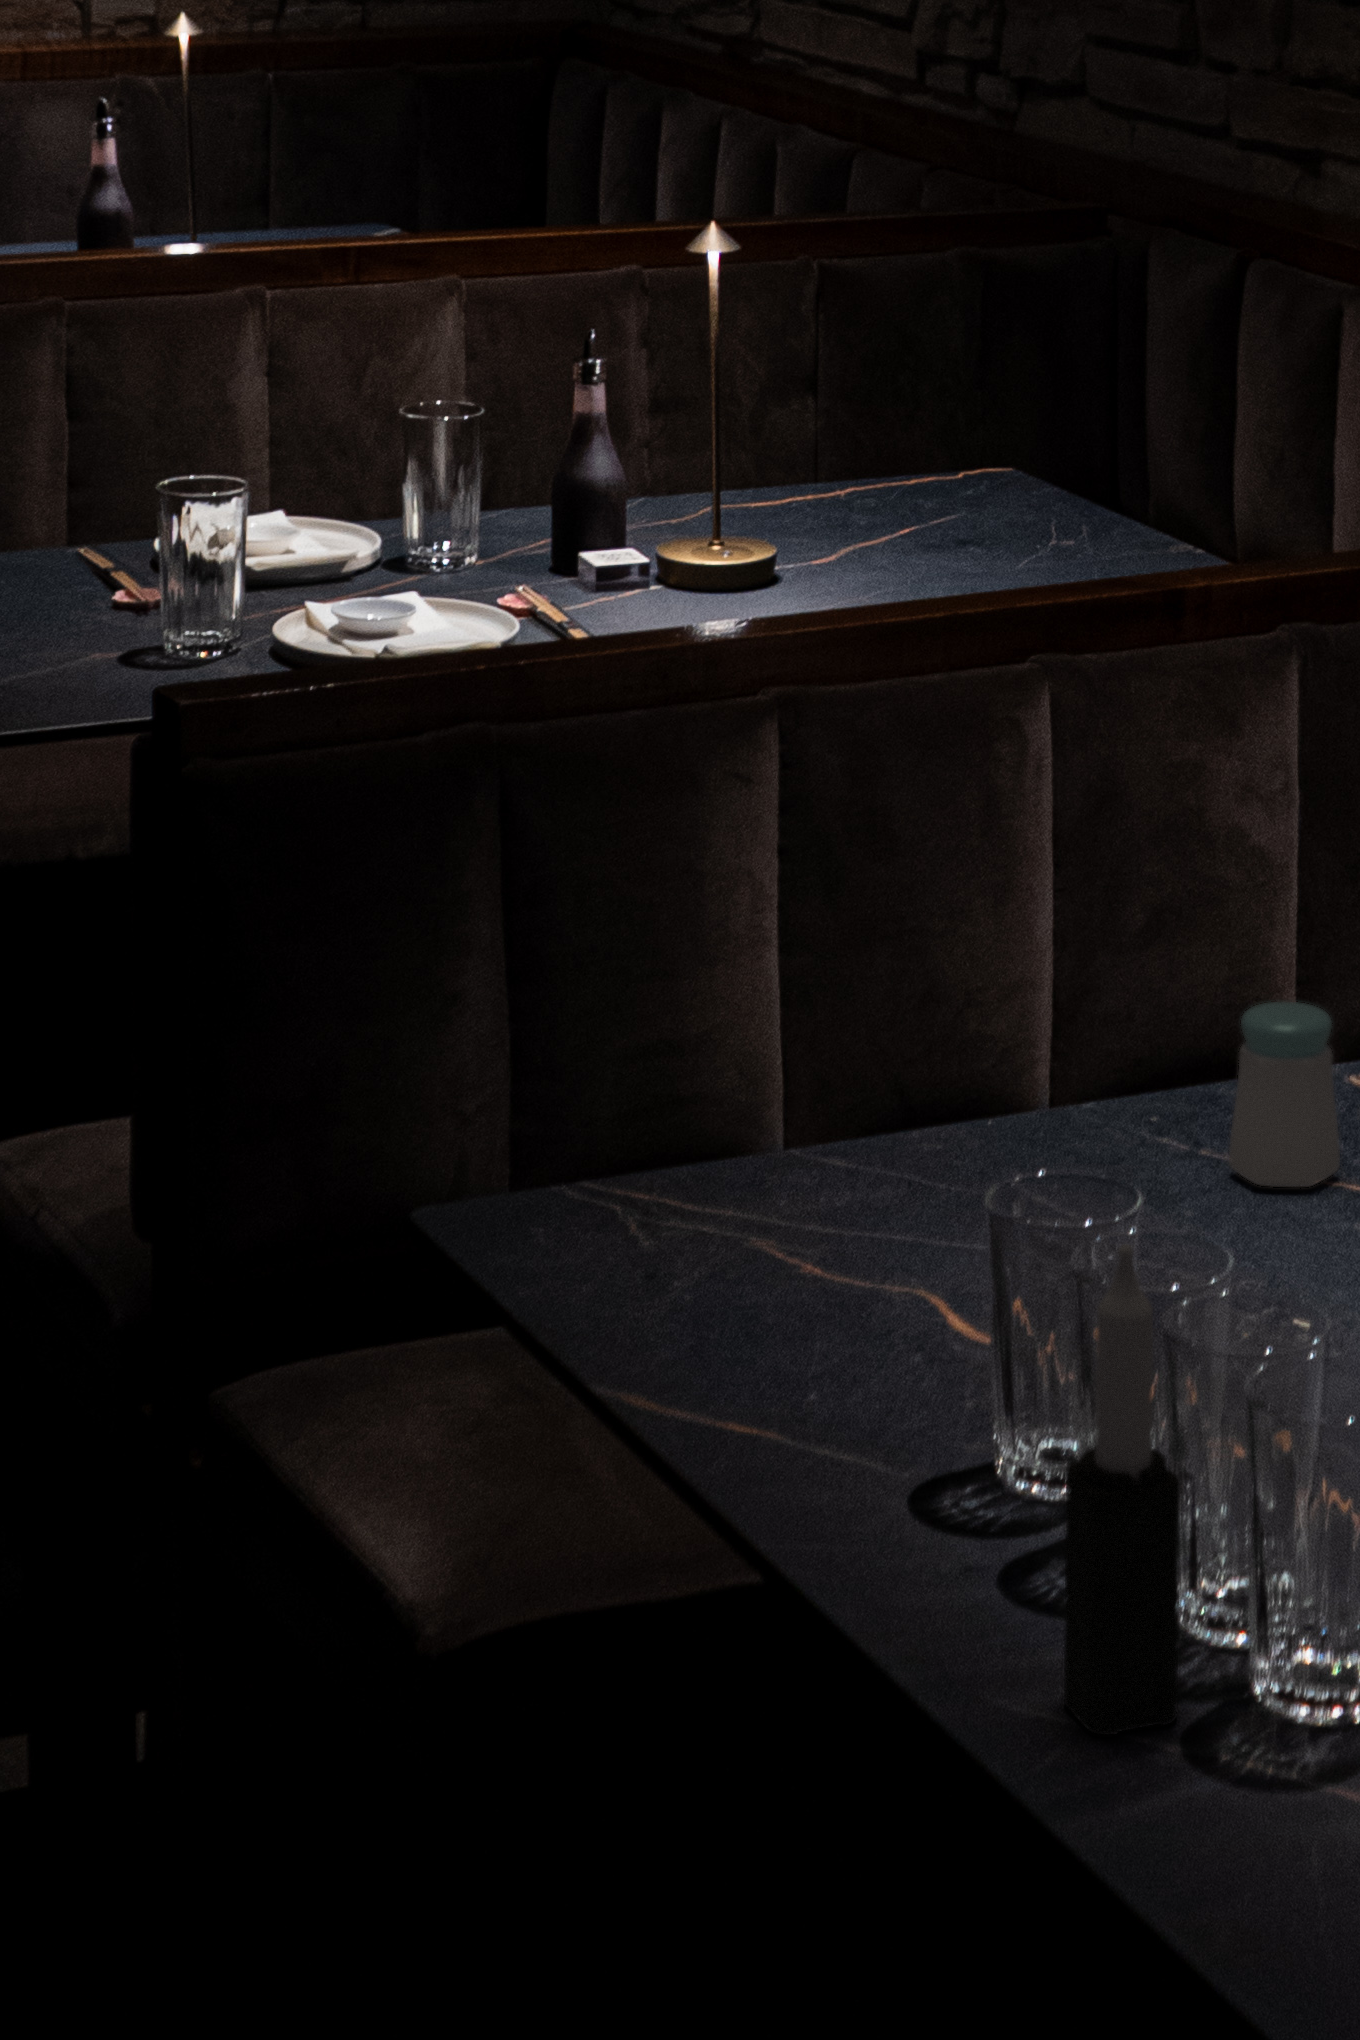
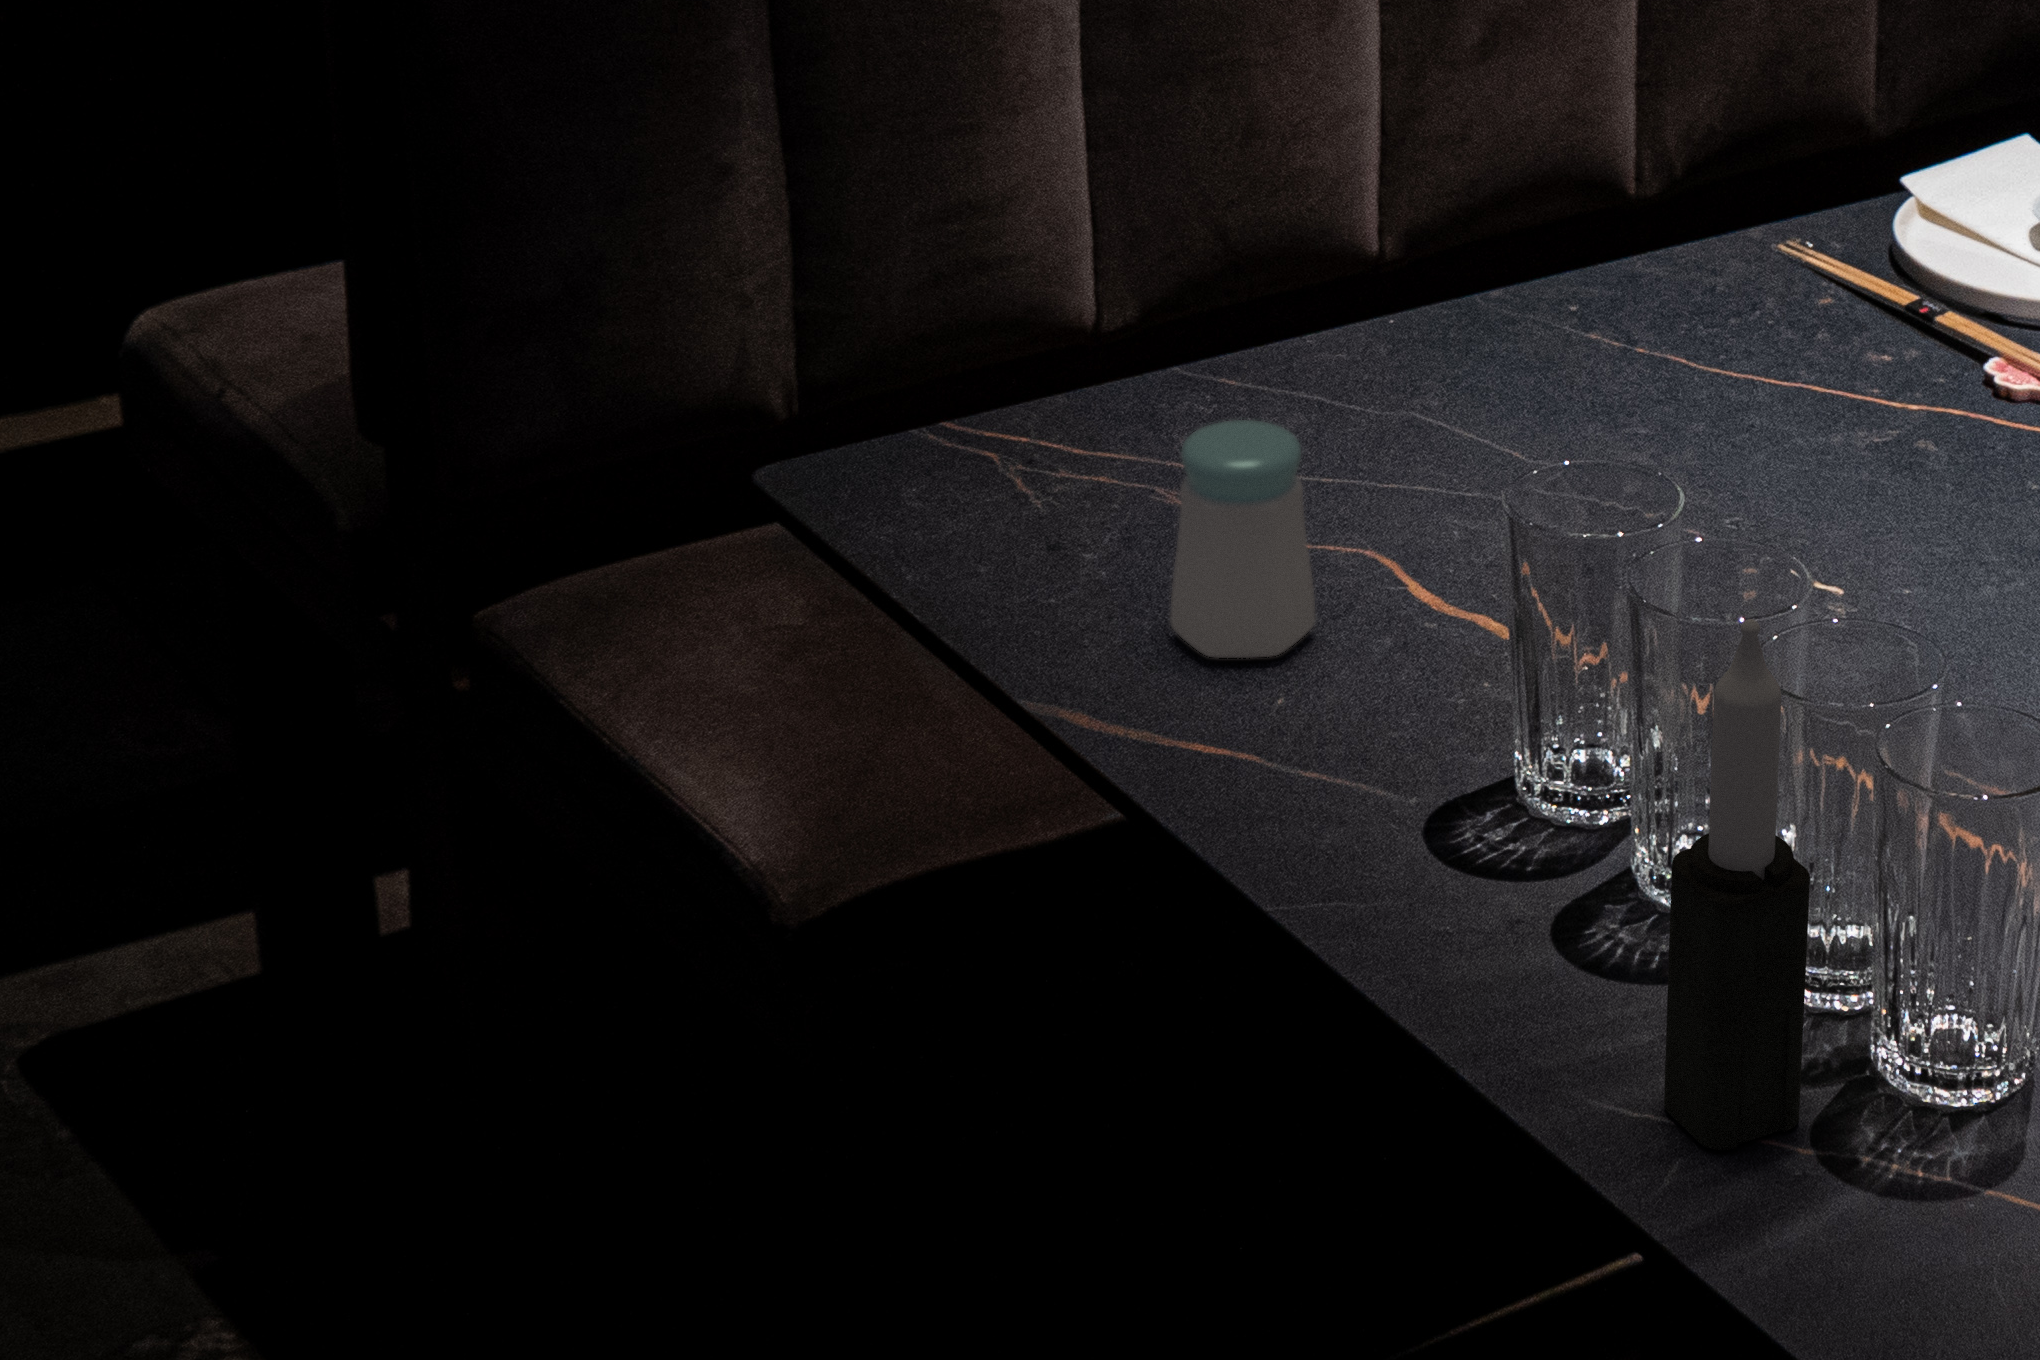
salt shaker: present [1229,1002,1340,1187] -> present [1170,420,1316,658]

